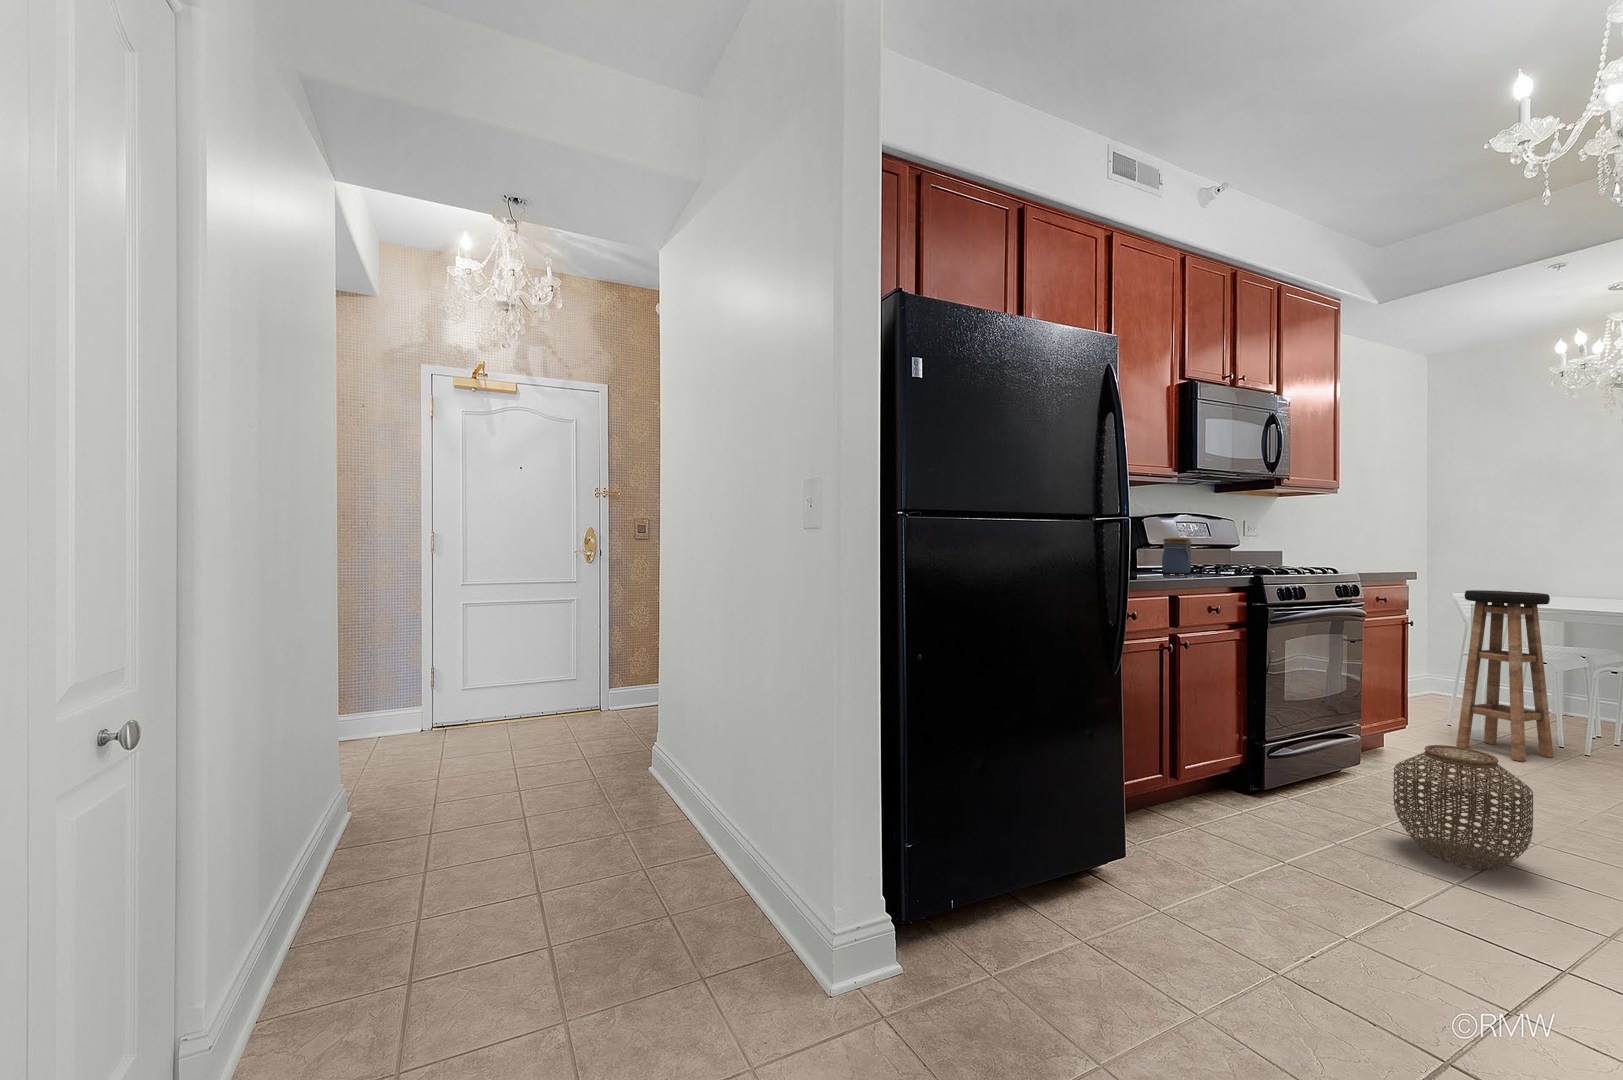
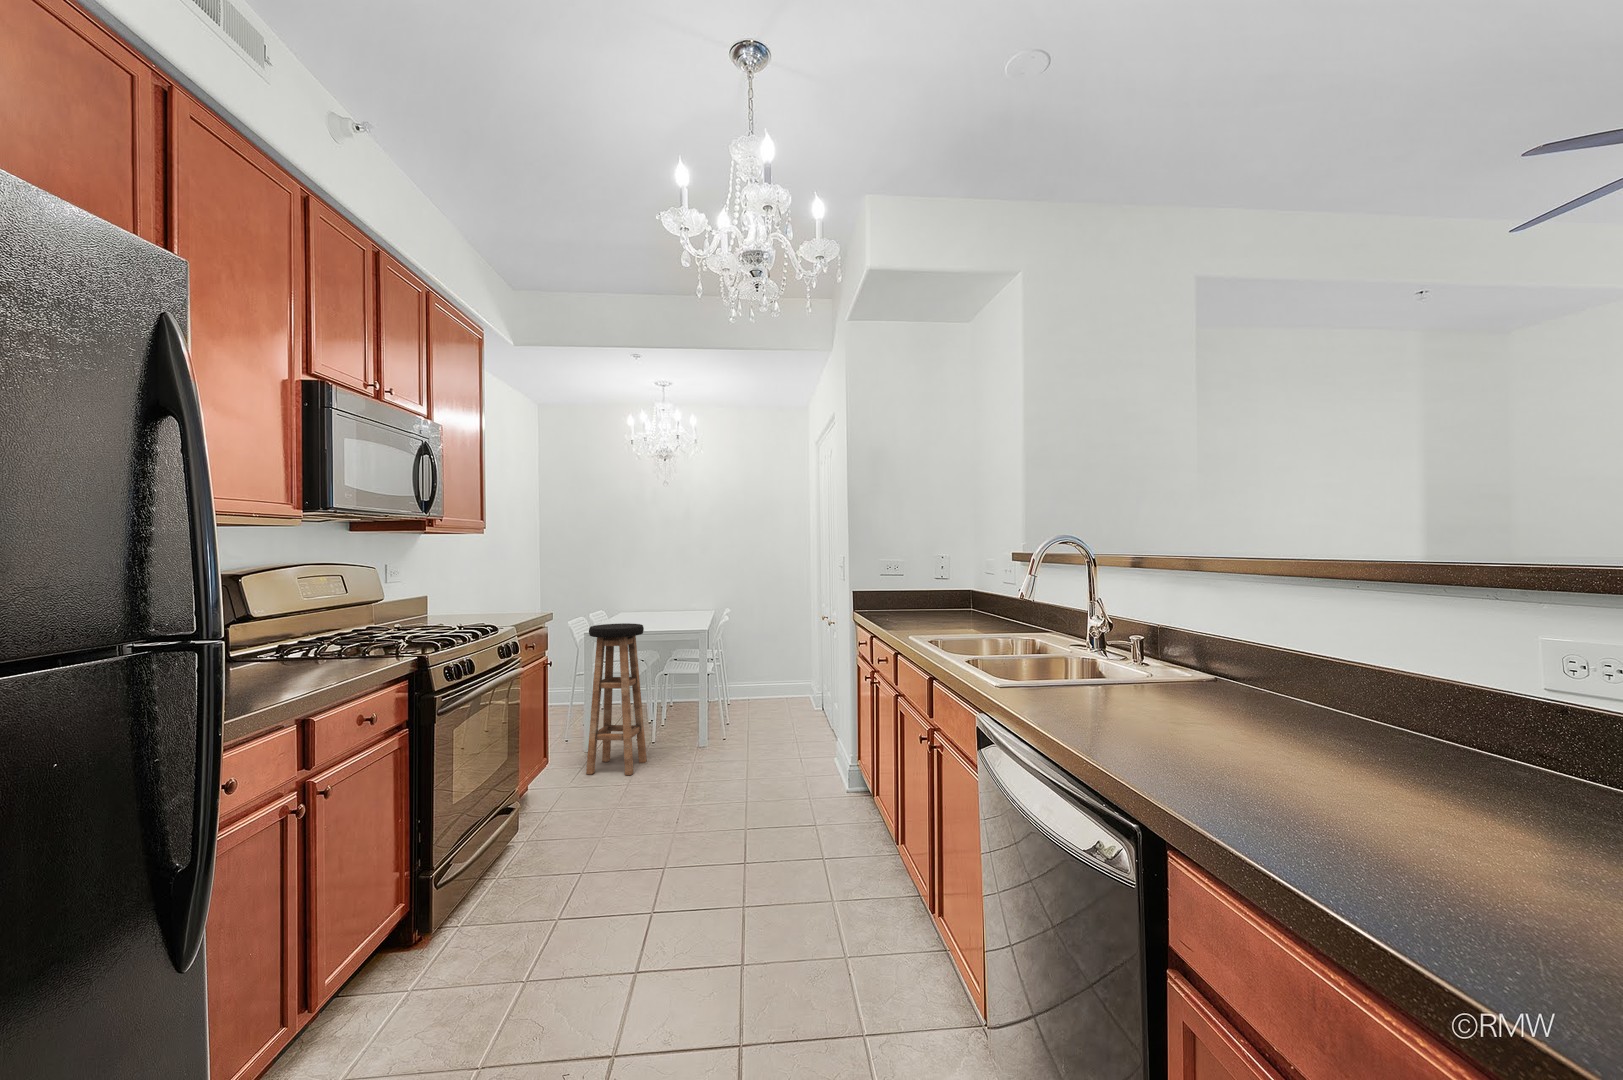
jar: present [1162,538,1193,574] -> none [279,614,332,673]
woven basket: present [1393,745,1533,870] -> none [578,814,686,949]

